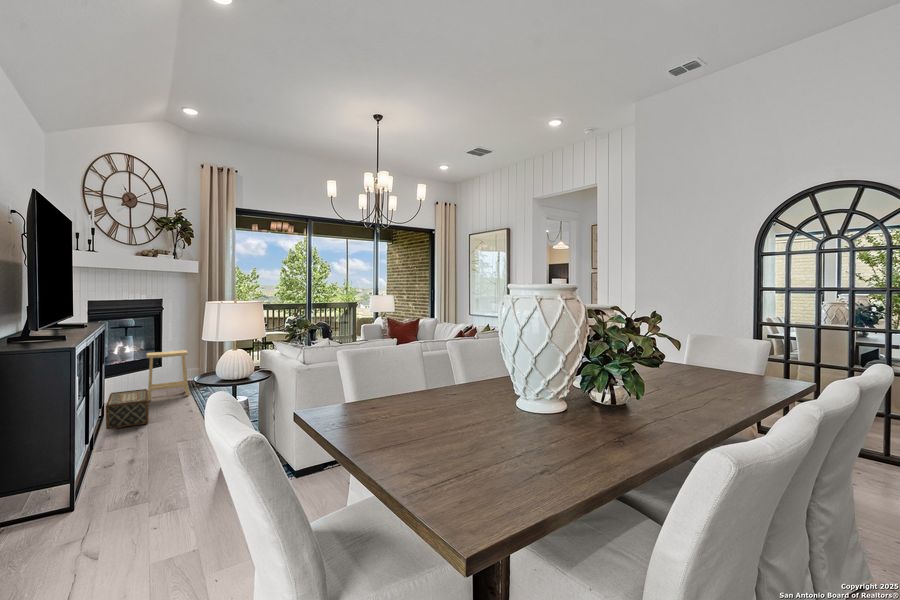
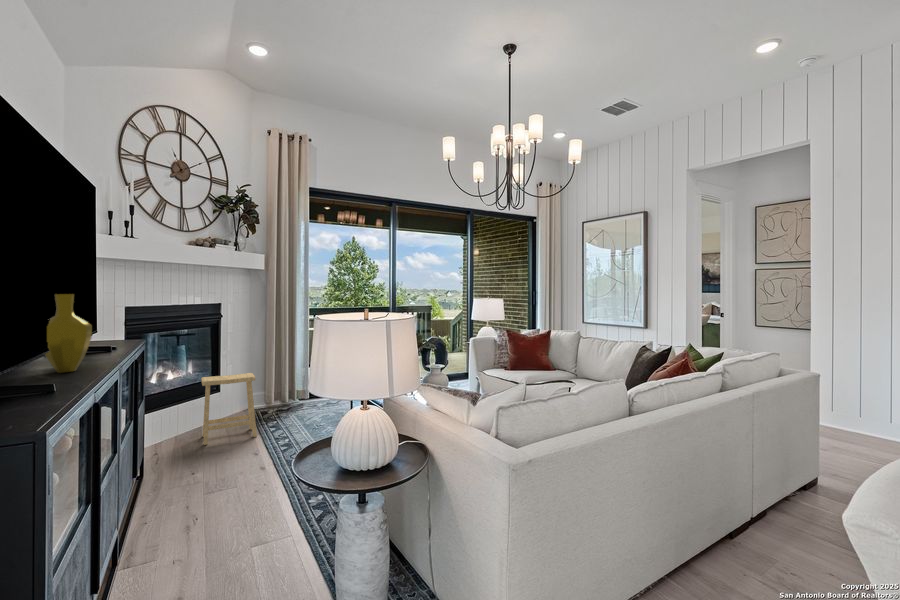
vase: none [43,294,74,337] -> present [45,294,92,373]
woven basket: present [106,389,149,429] -> none [146,433,208,504]

